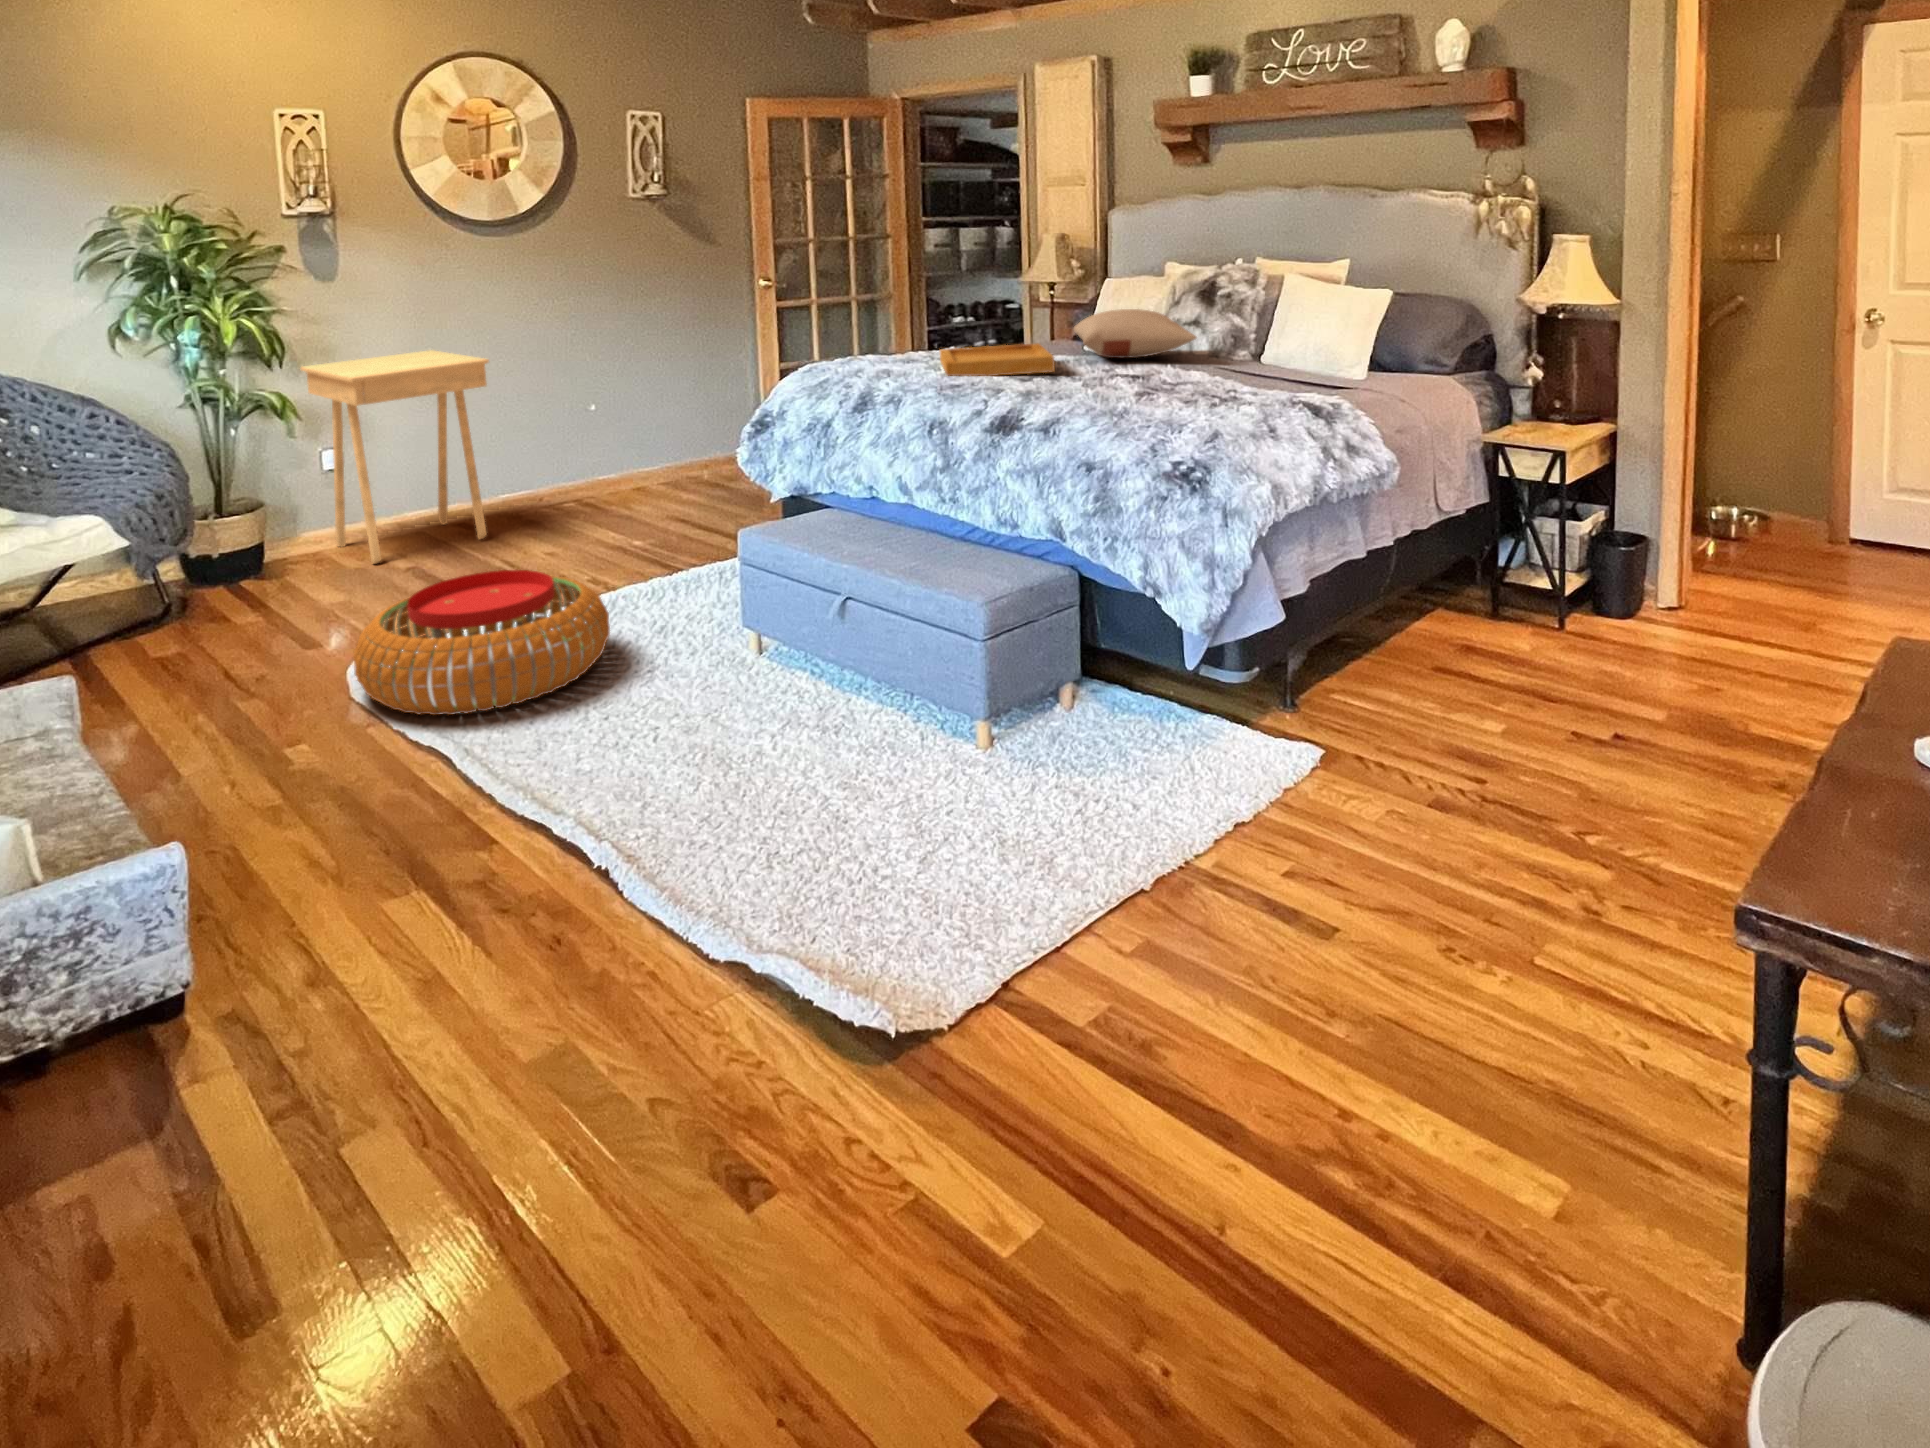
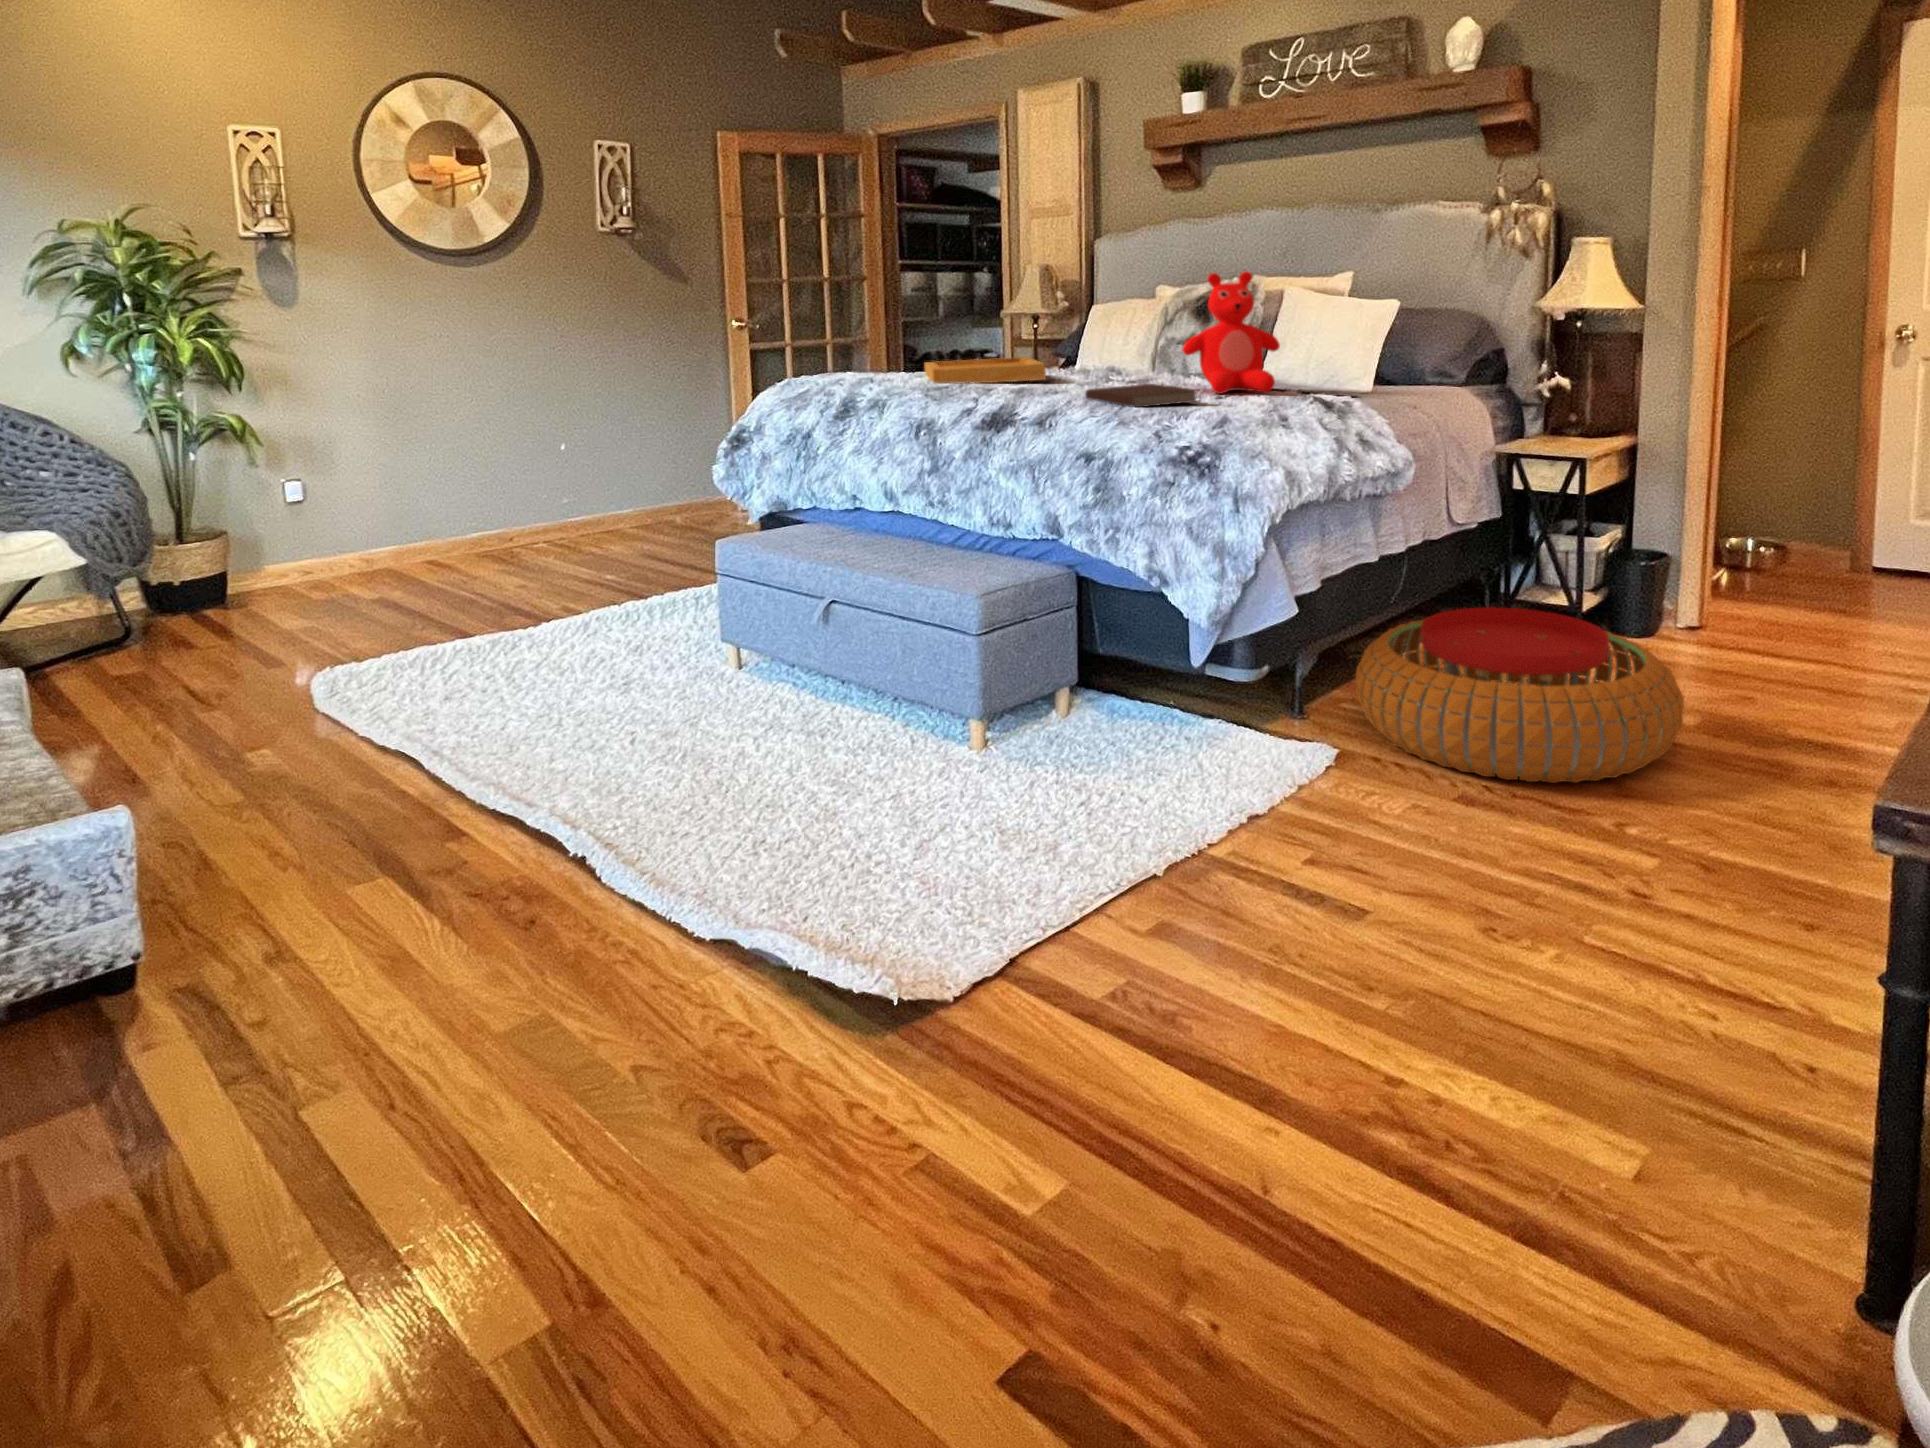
teddy bear: none [1184,273,1278,392] -> present [1182,272,1280,394]
pillow: present [1073,309,1197,358] -> none [1061,324,1192,373]
side table: present [301,350,489,564] -> none [270,379,462,589]
notebook: none [1089,385,1198,416] -> present [1085,384,1199,407]
pouf: present [353,570,610,715] -> present [1356,607,1684,783]

